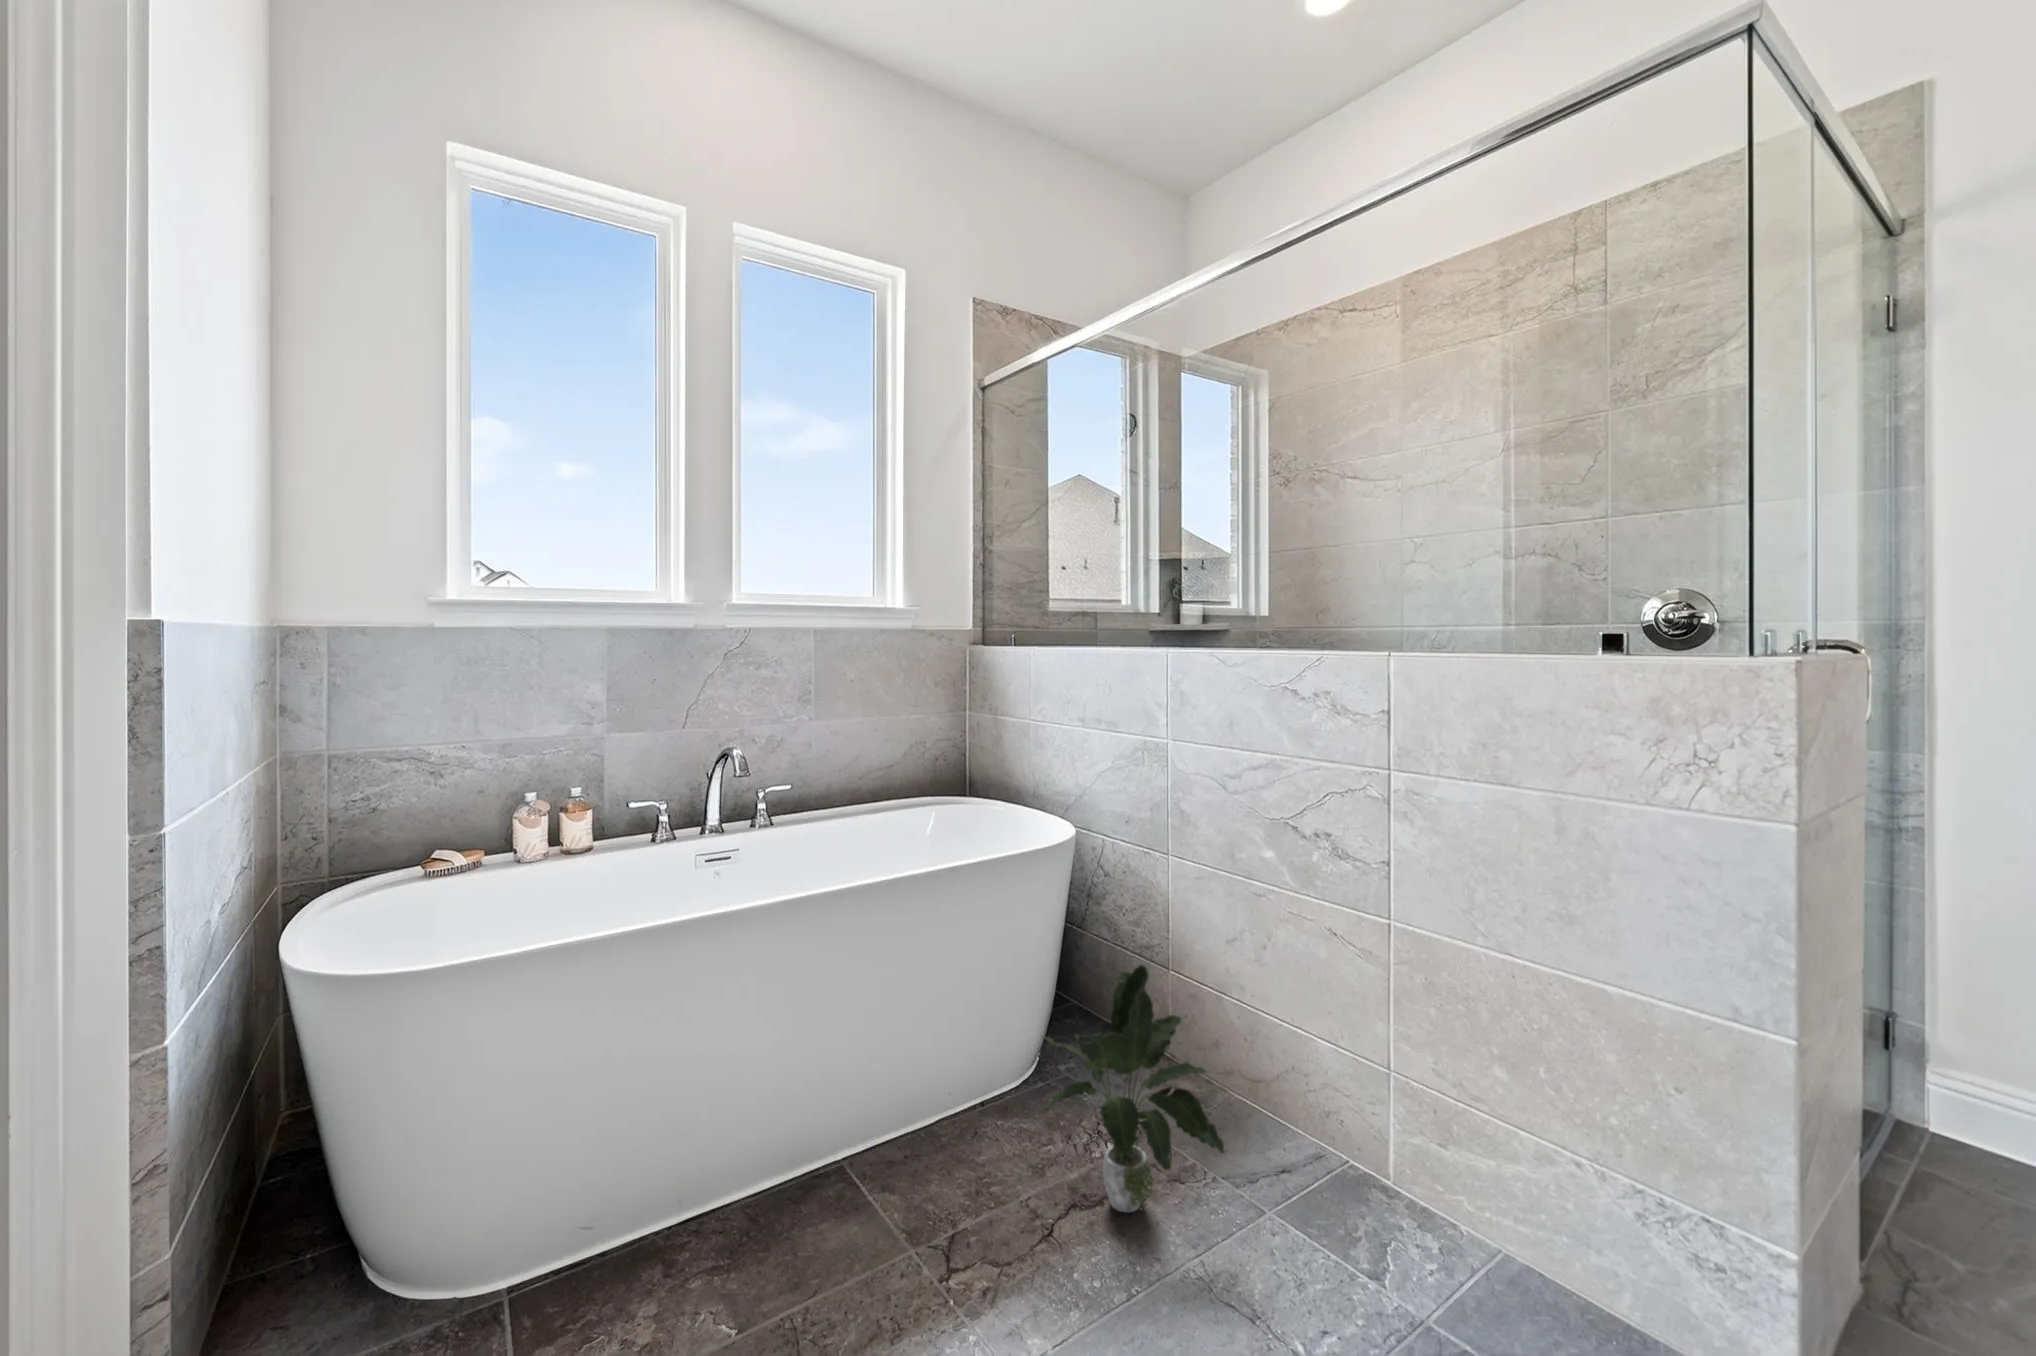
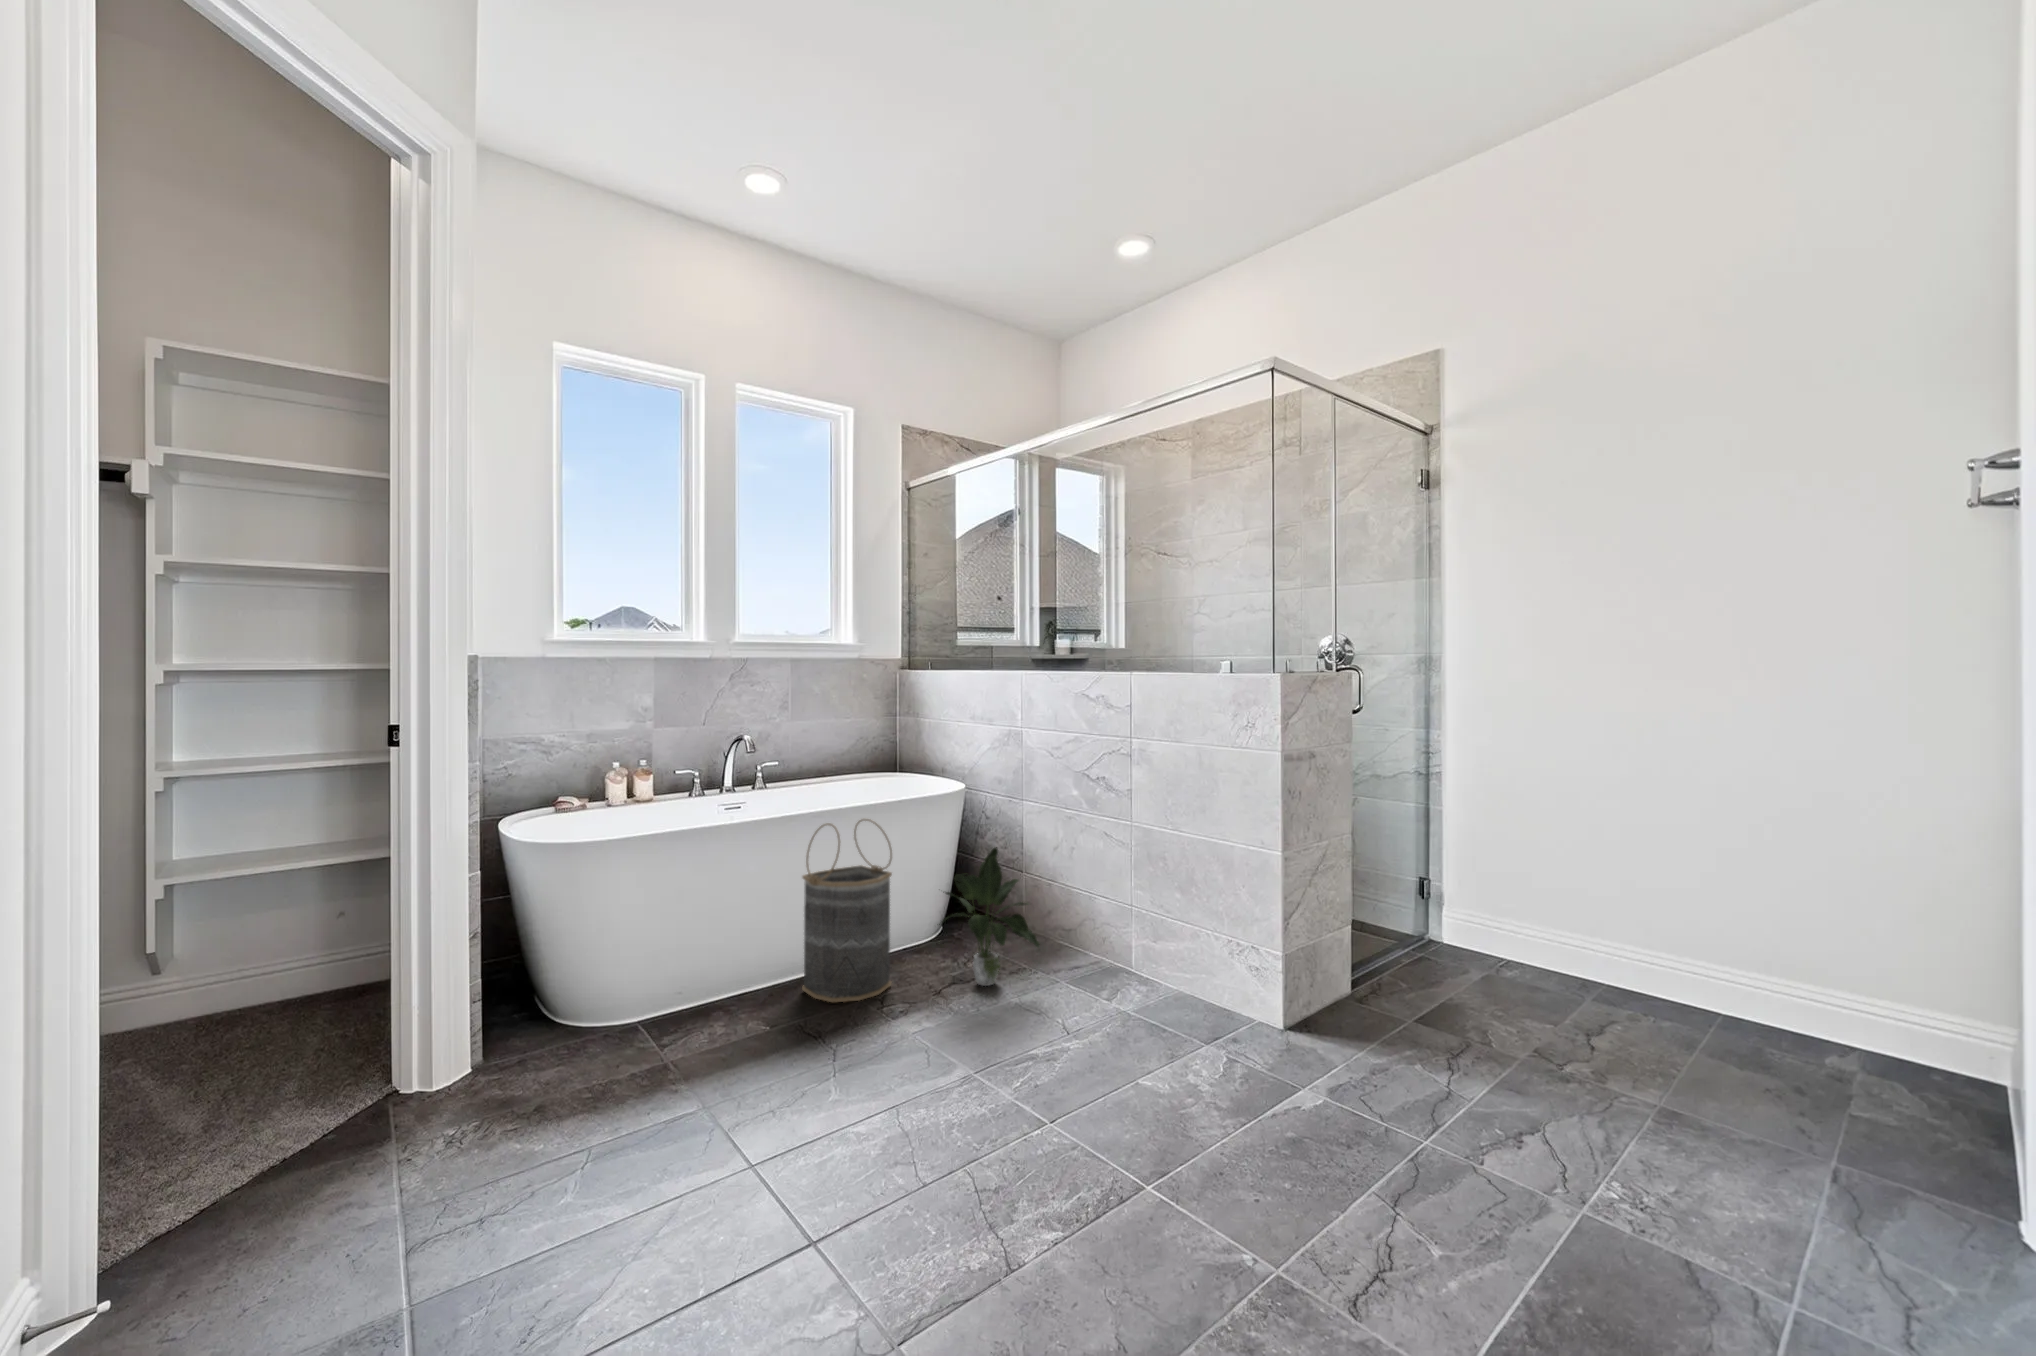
basket: none [805,912,962,1265] -> present [802,819,892,1002]

